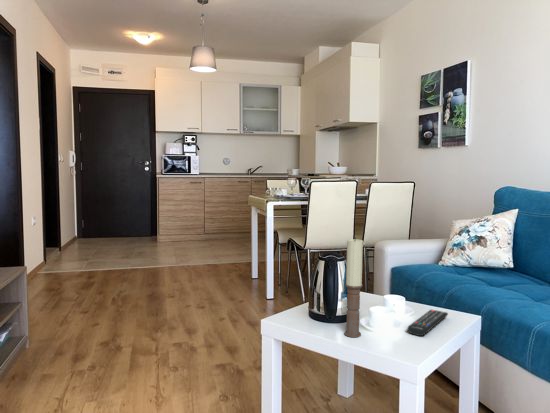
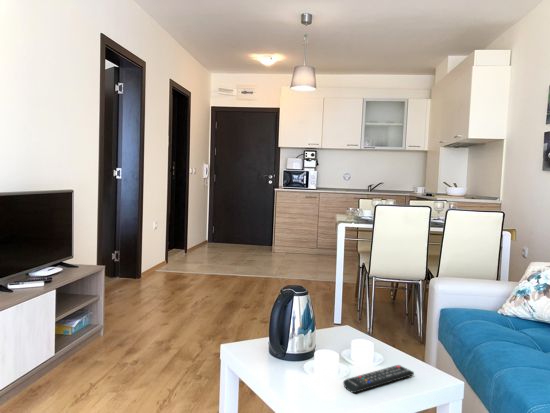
candle: present [344,238,363,337] -> none [276,276,297,381]

